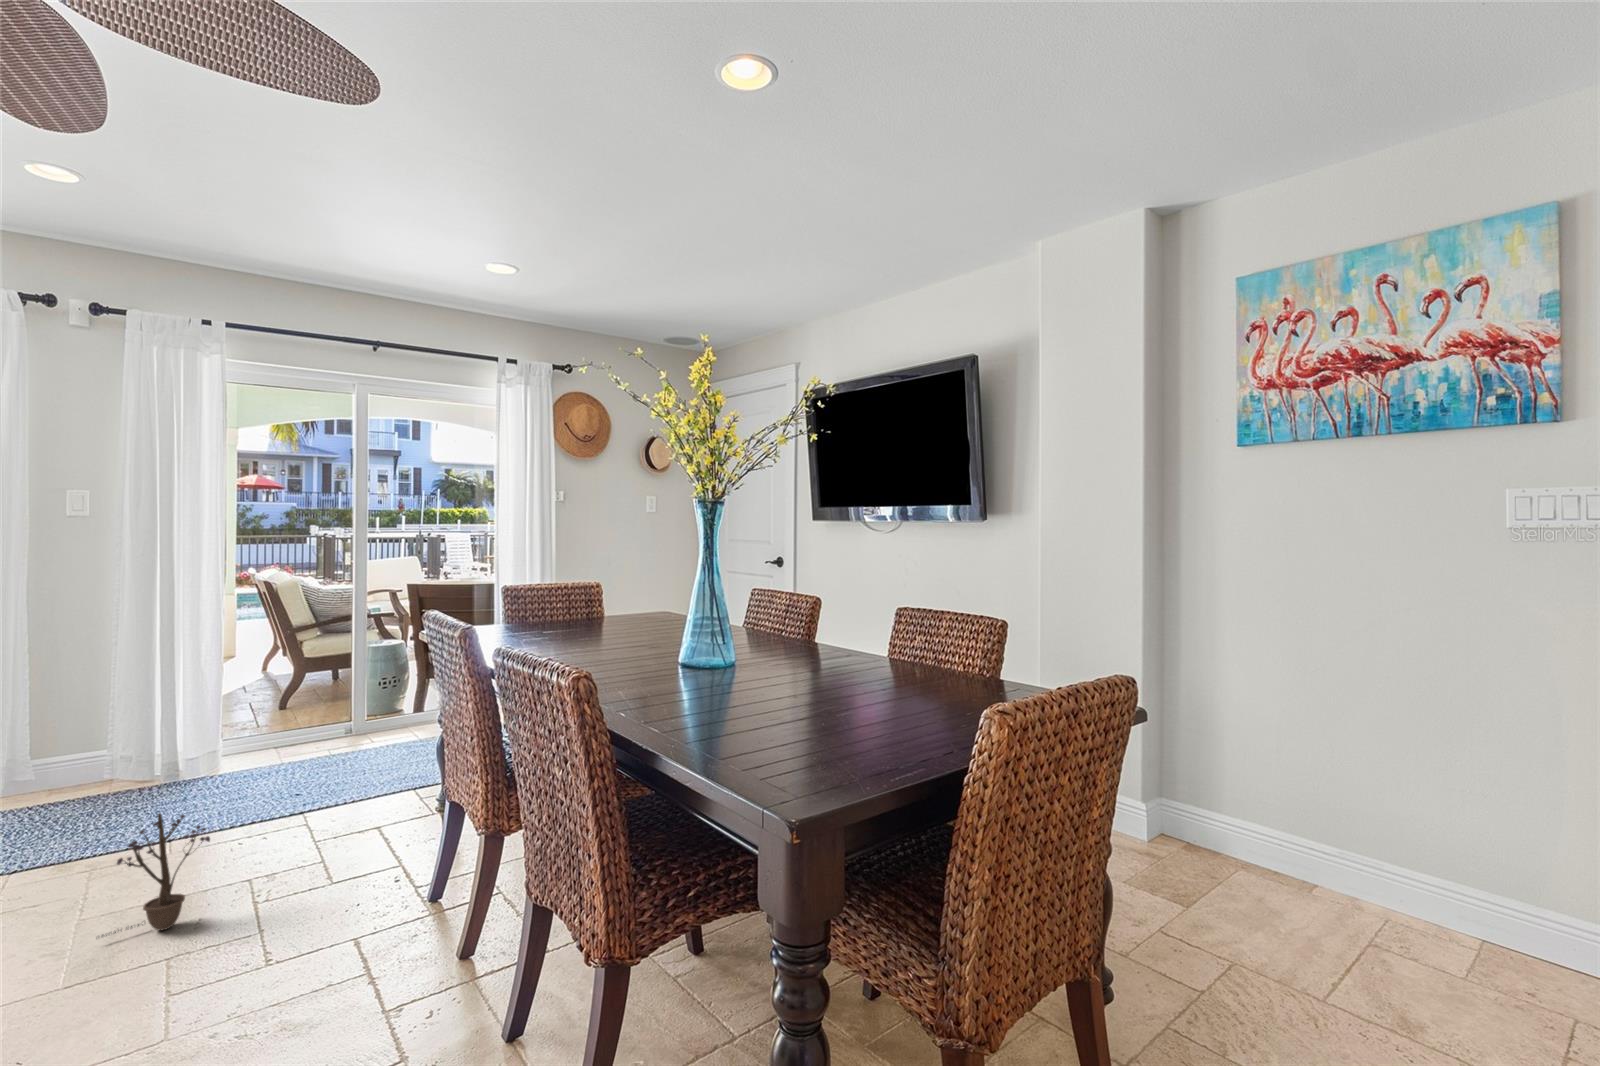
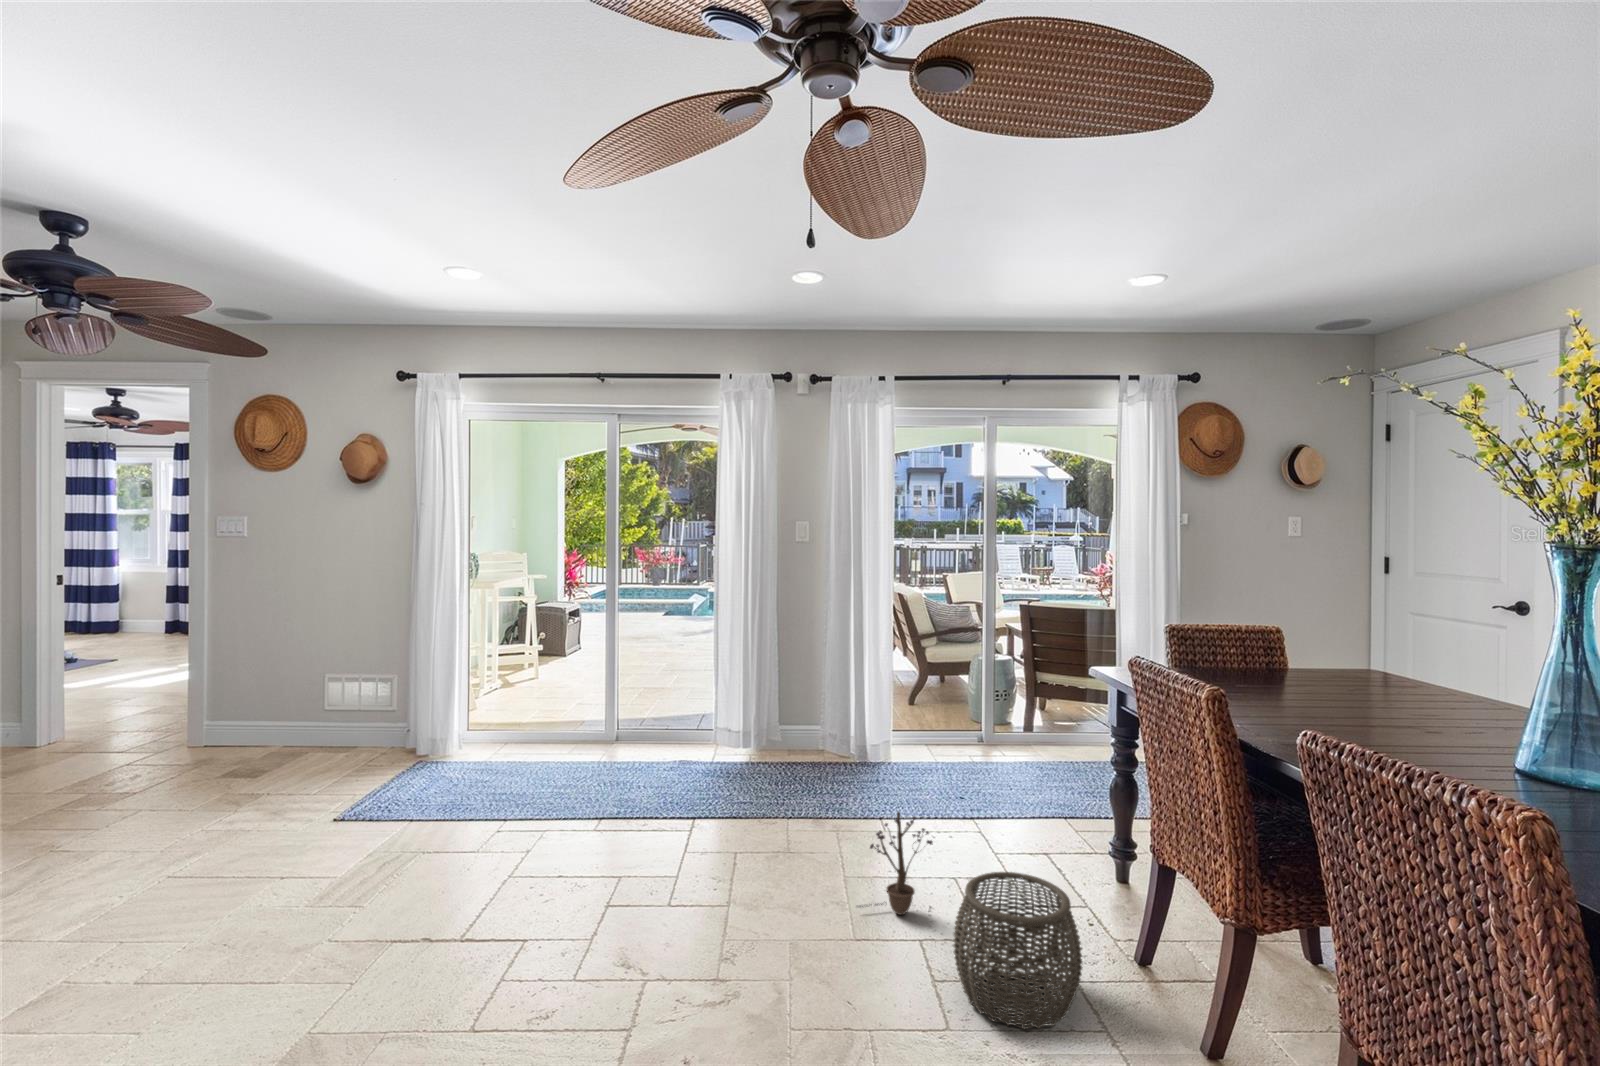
woven basket: none [200,841,356,1001] -> present [953,872,1083,1029]

